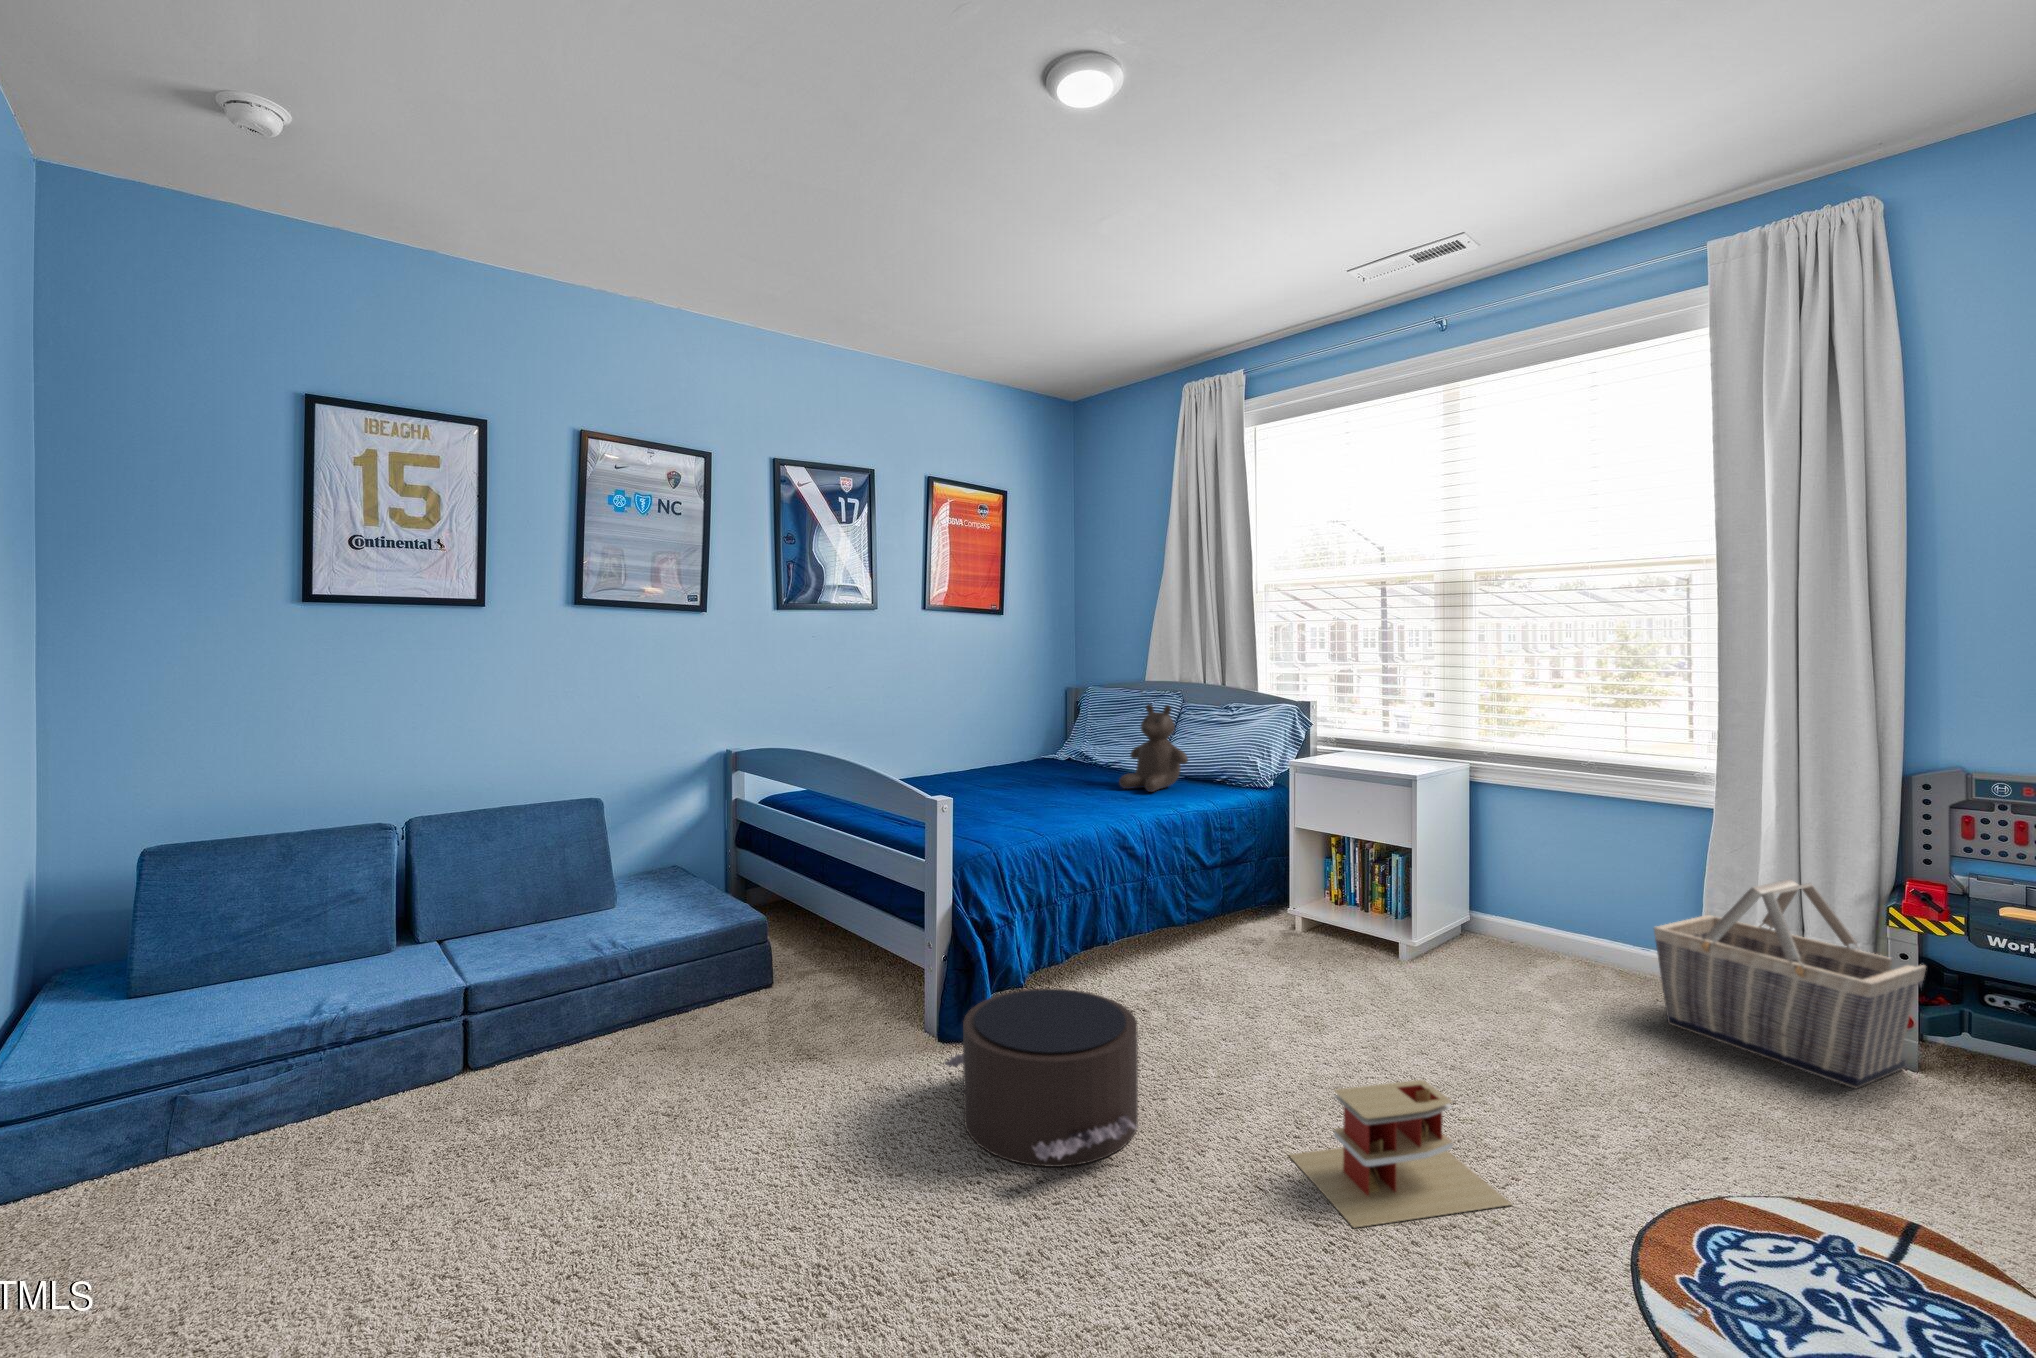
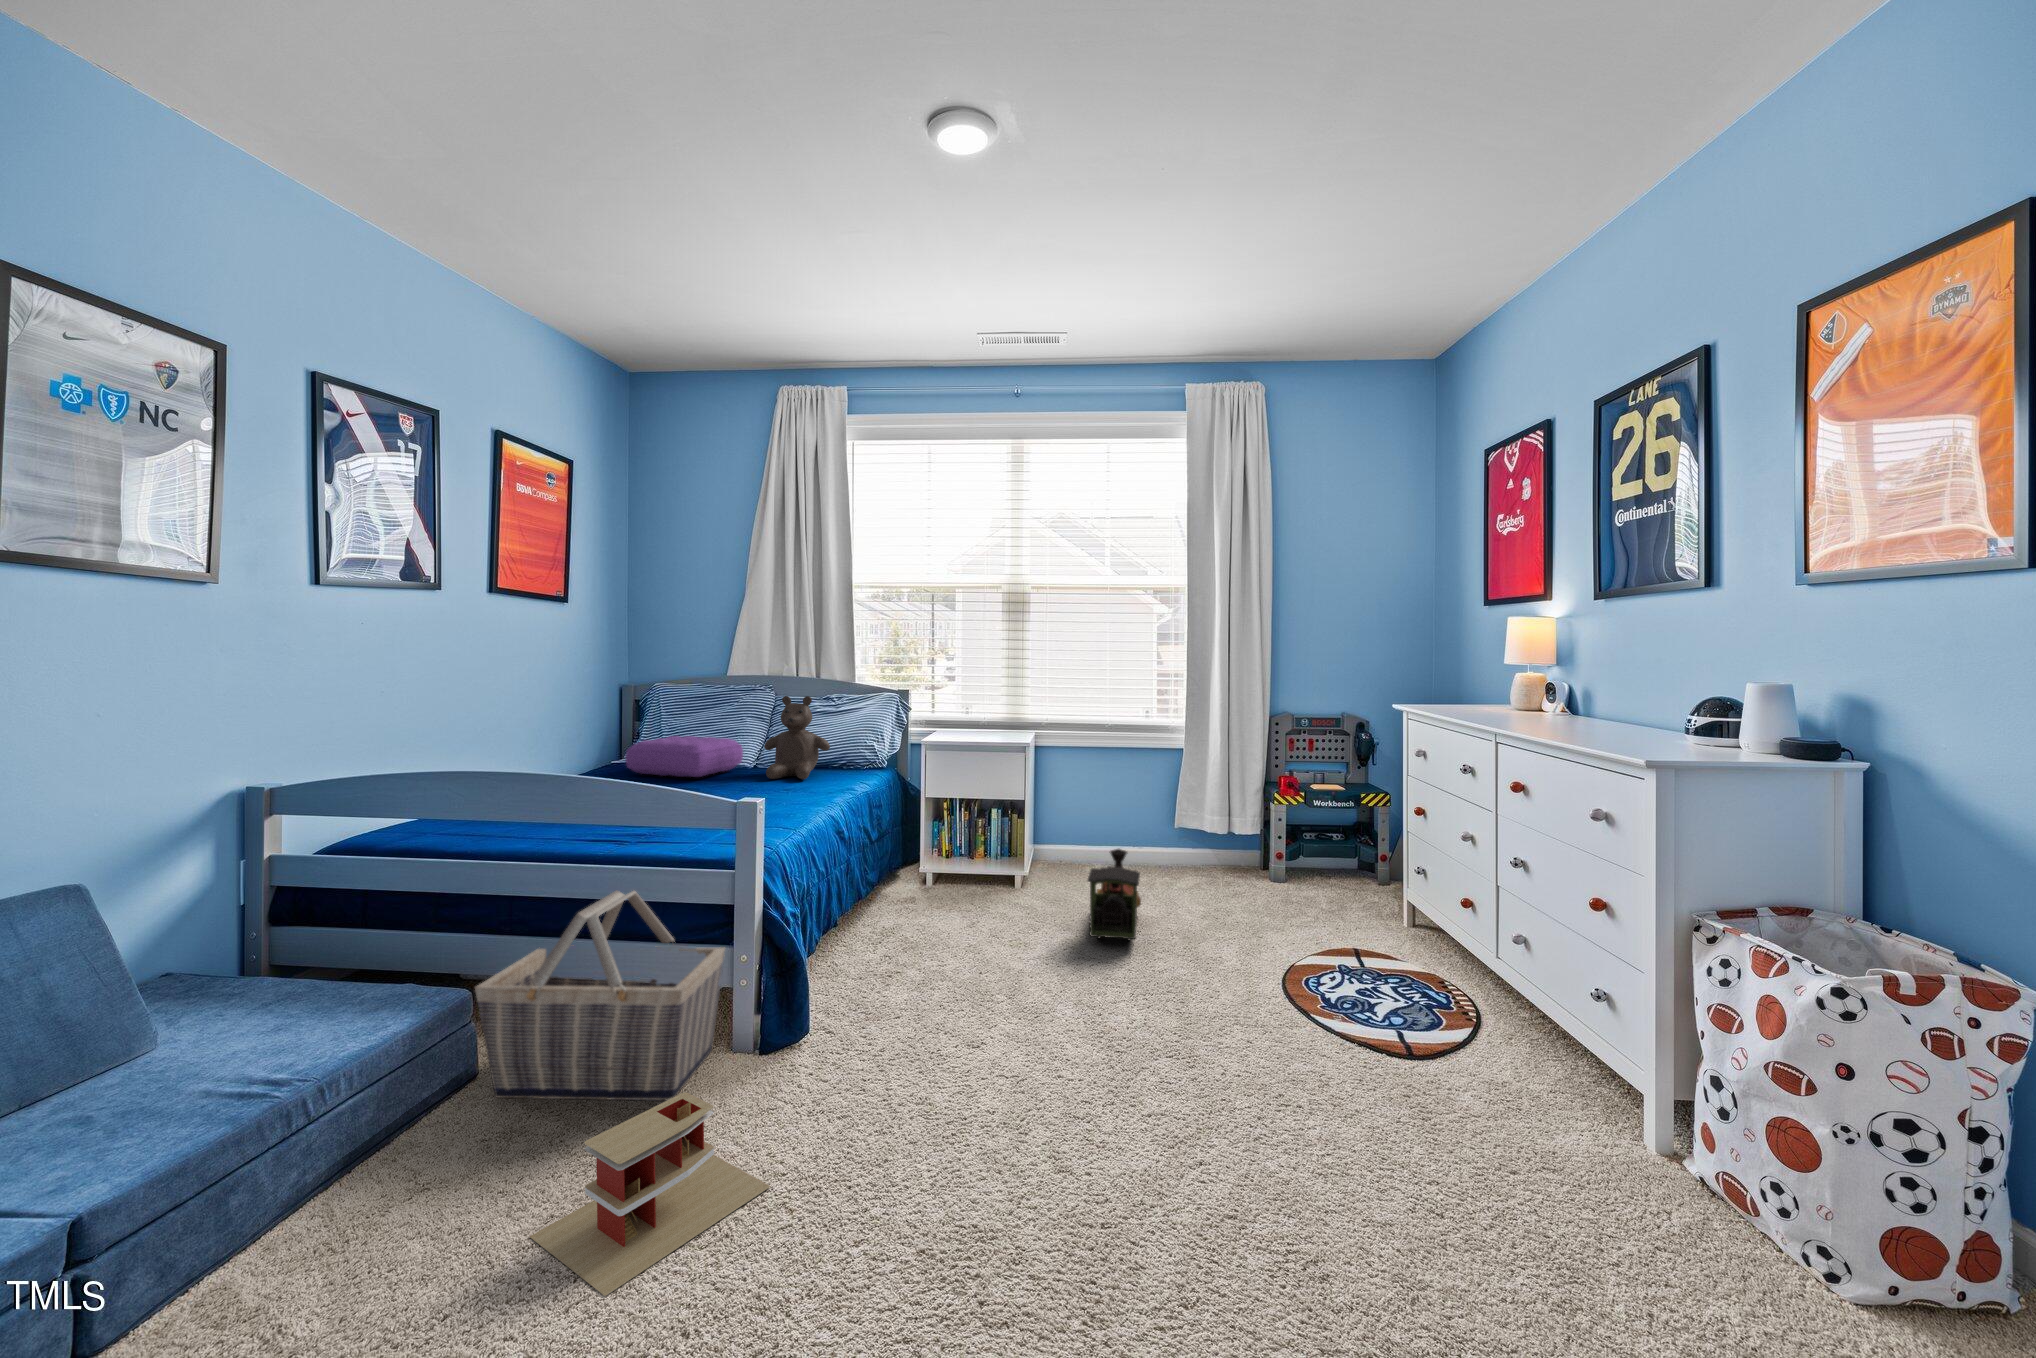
pillow: none [1020,739,1120,780] -> present [625,736,743,777]
basket: present [1653,879,1926,1088] -> present [475,891,725,1100]
toy train: none [1387,935,1533,1065] -> present [1088,849,1141,940]
pouf: present [945,988,1138,1167] -> none [831,953,1046,1112]
toy house: present [1289,1080,1511,1228] -> present [530,1093,770,1296]

